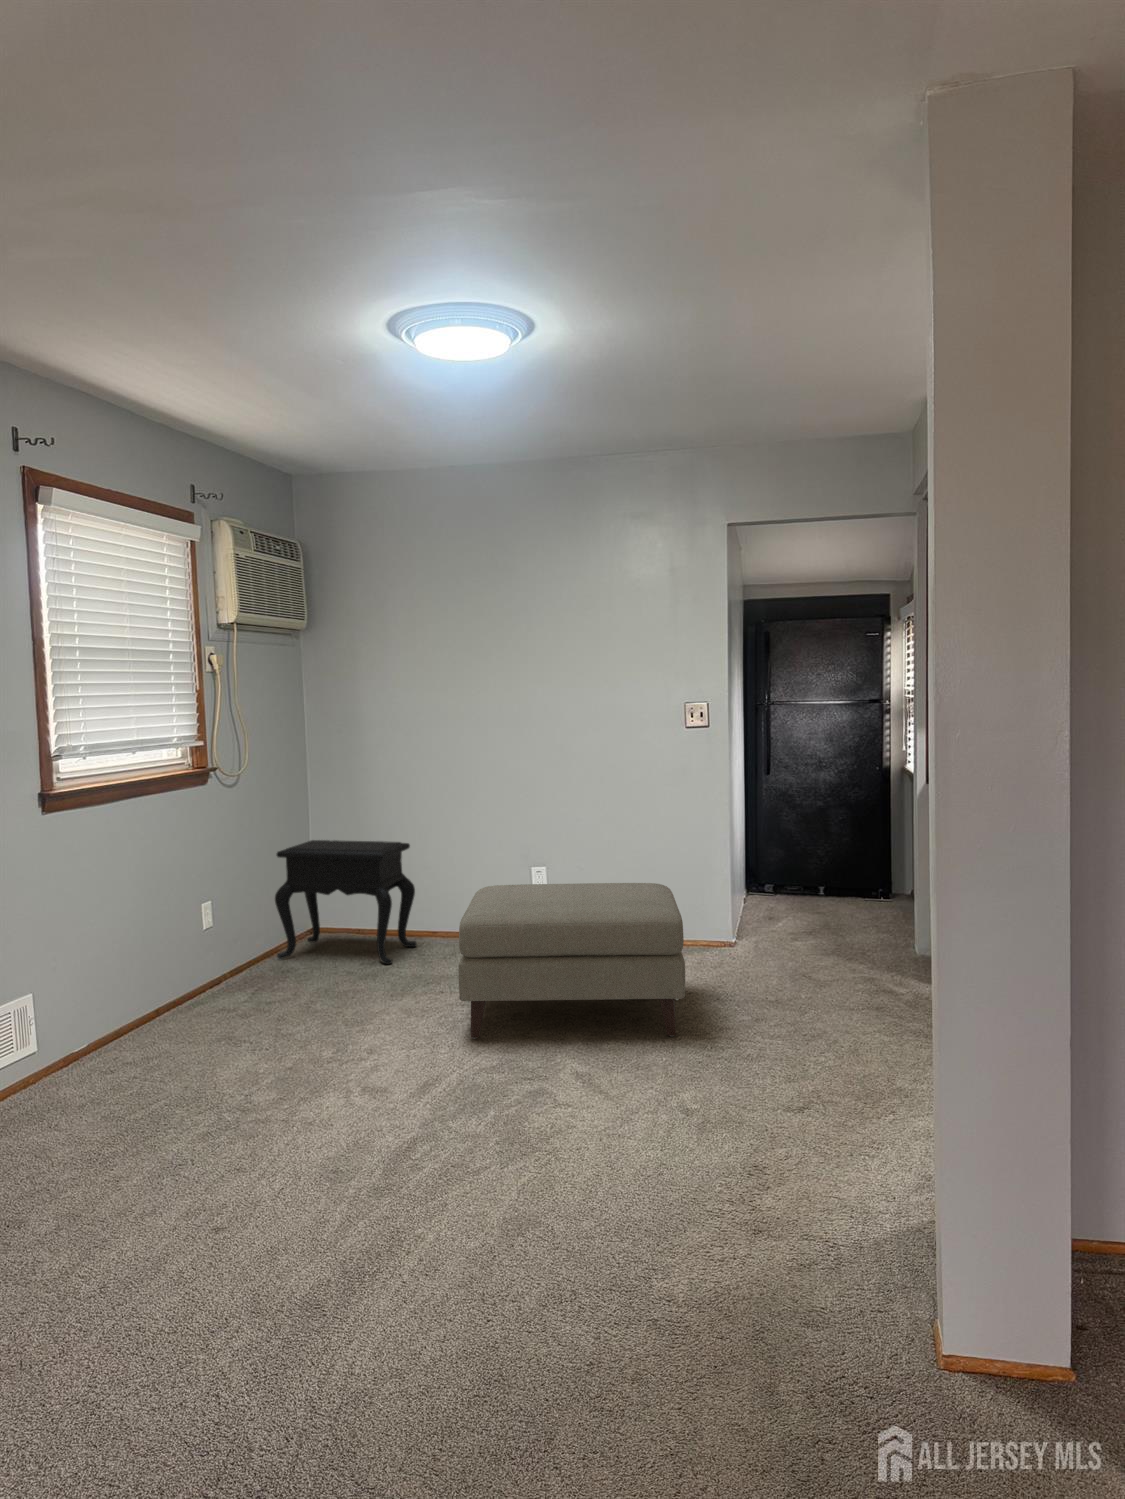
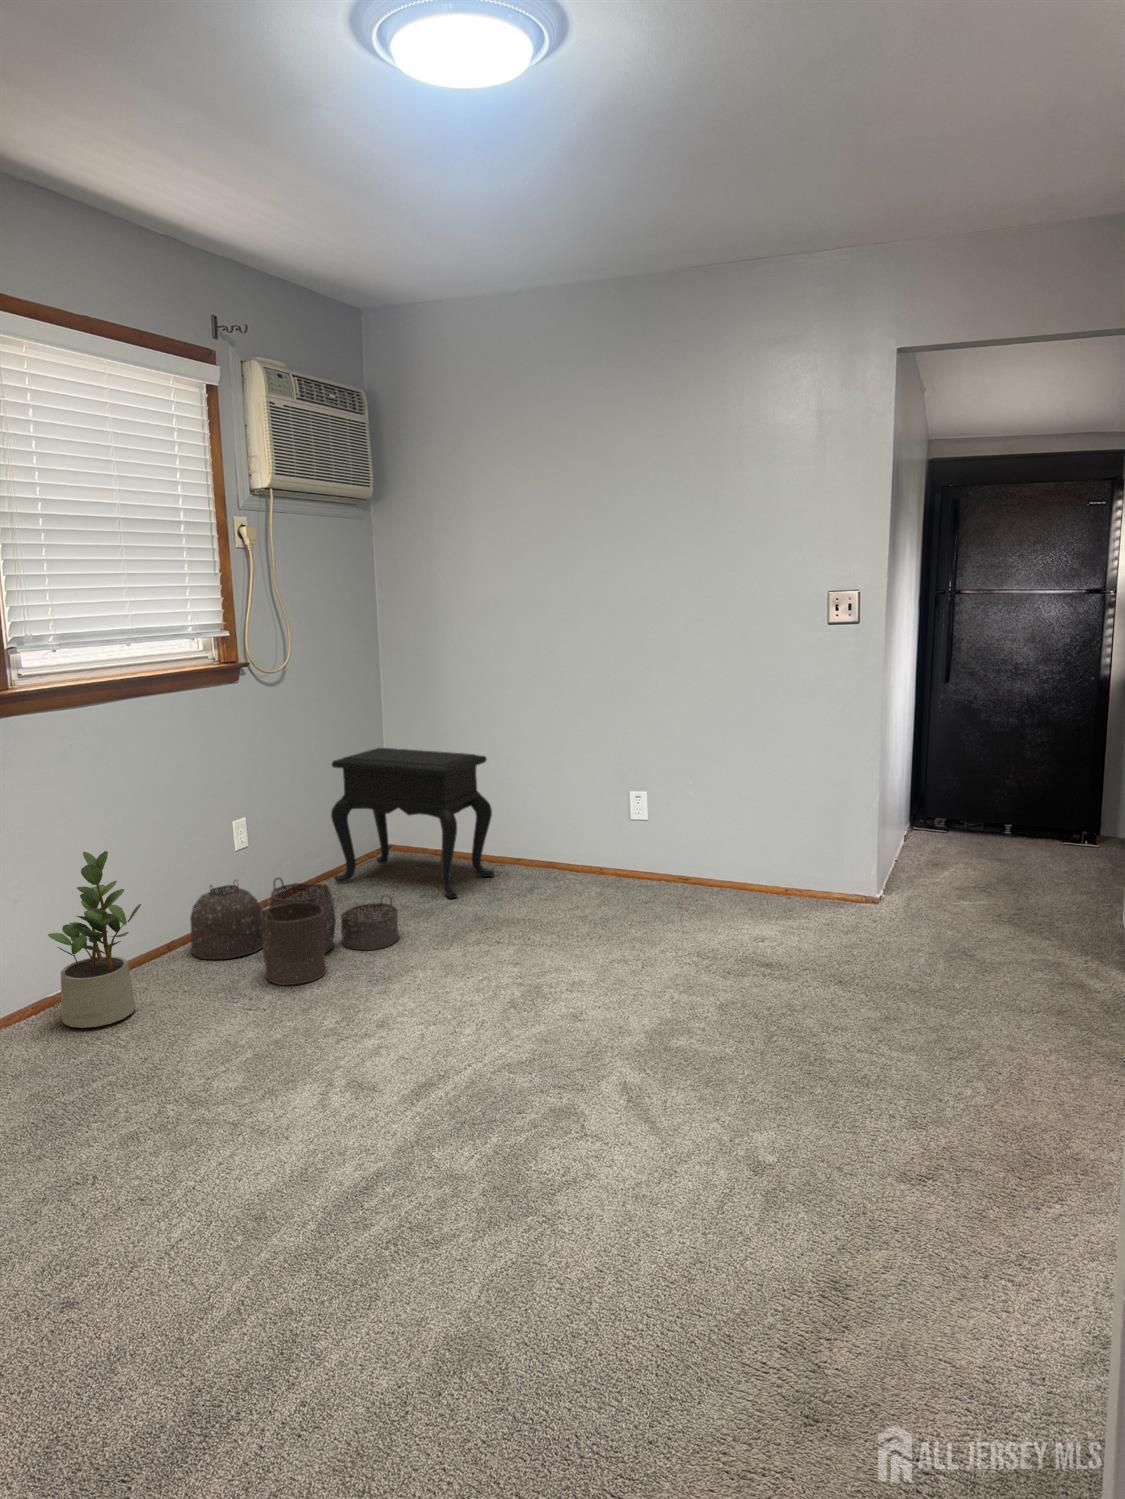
ottoman: present [458,883,685,1039] -> none [493,819,788,1036]
potted plant: none [83,923,161,1074] -> present [48,851,141,1028]
woven basket: none [176,947,355,1033] -> present [190,878,399,985]

